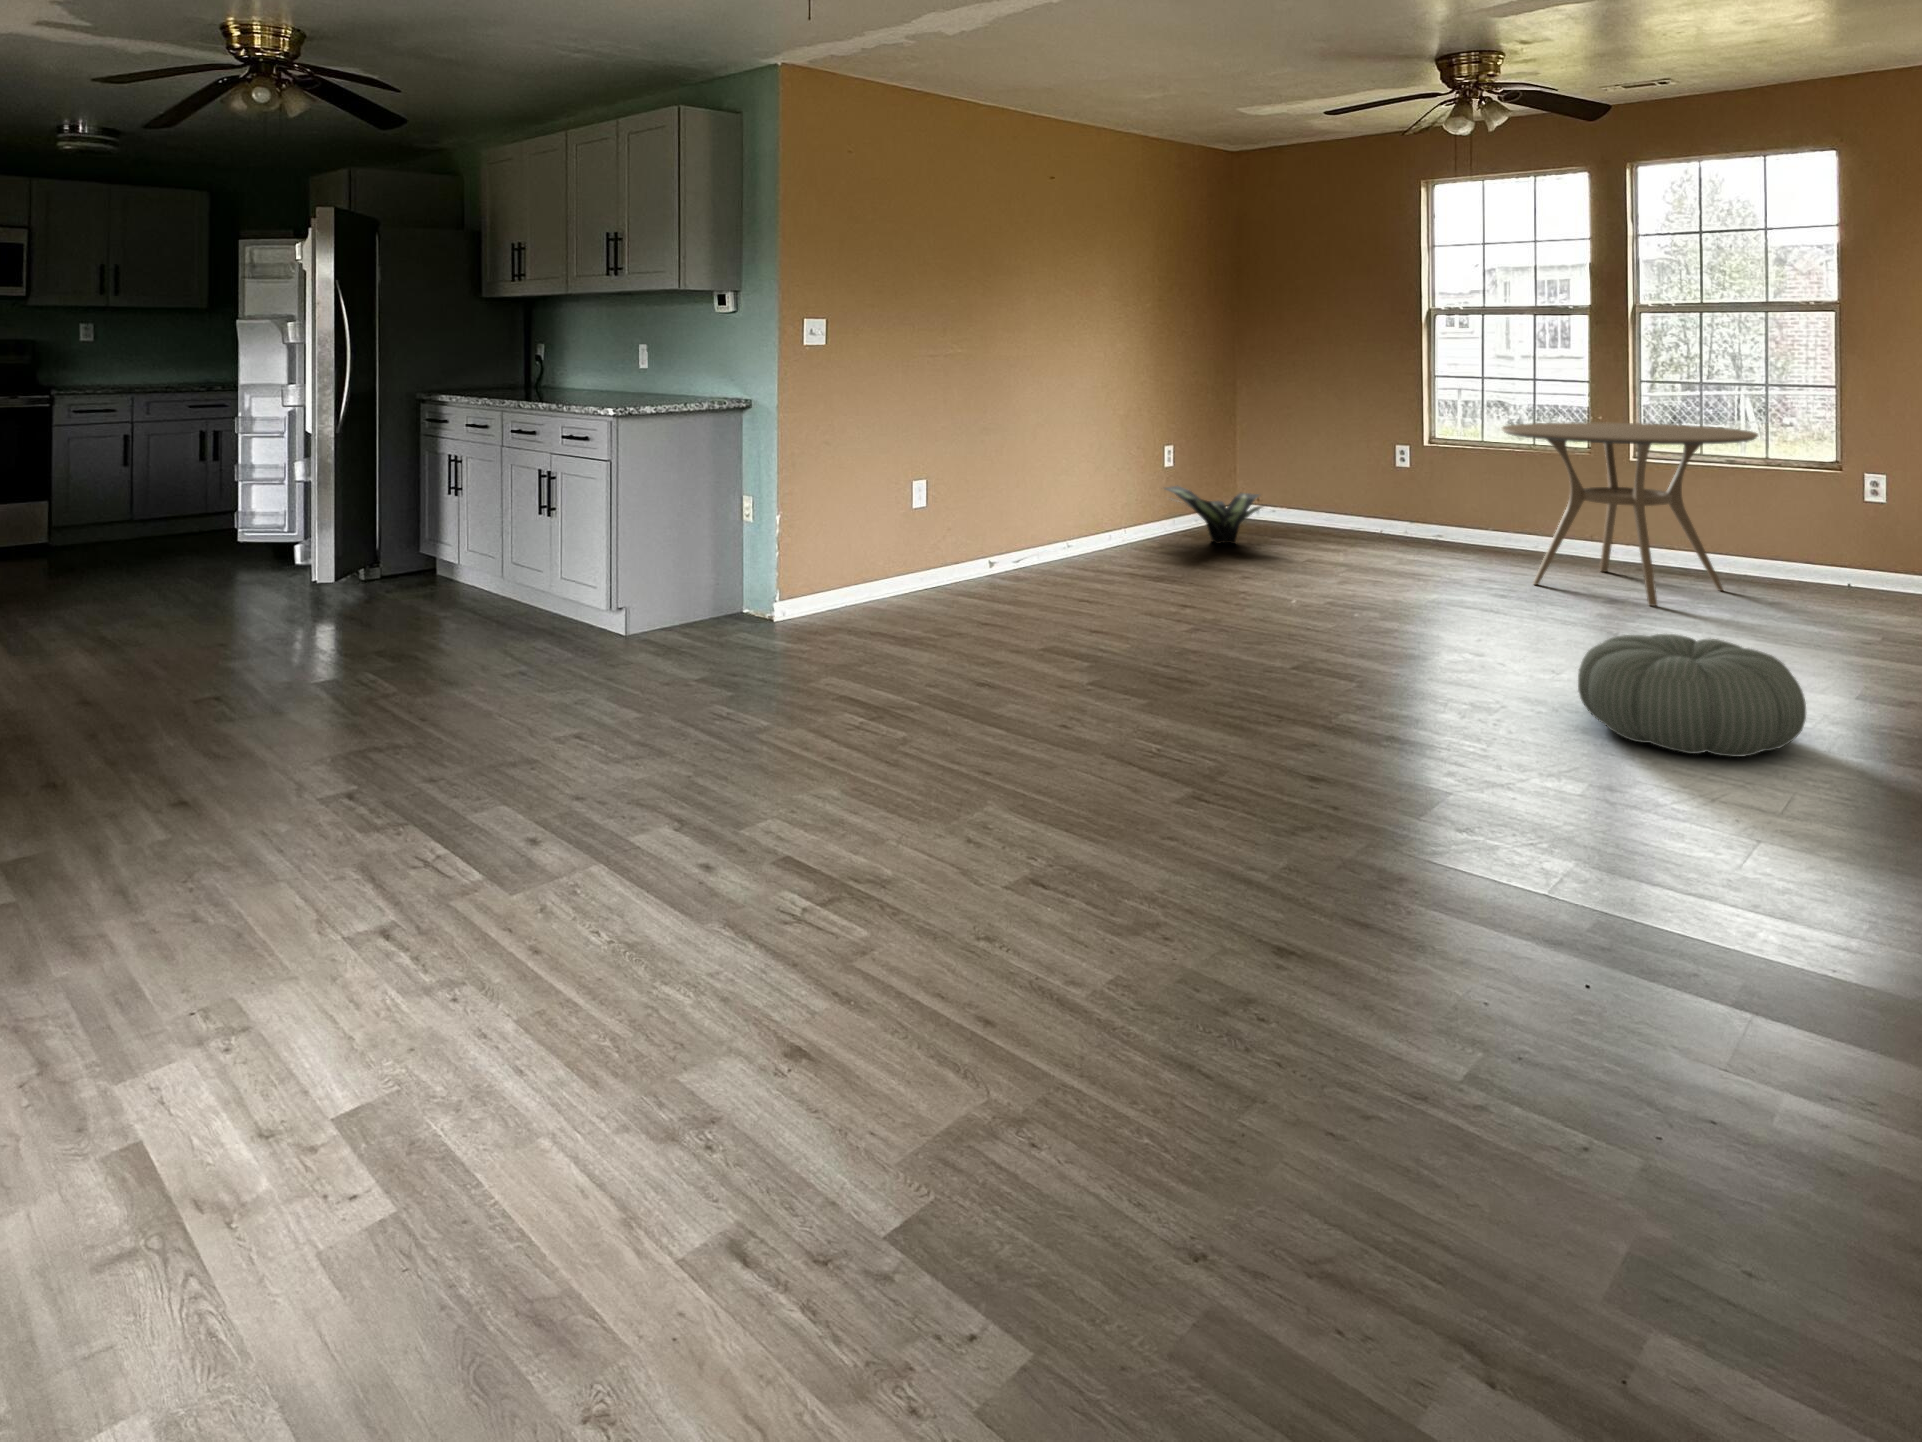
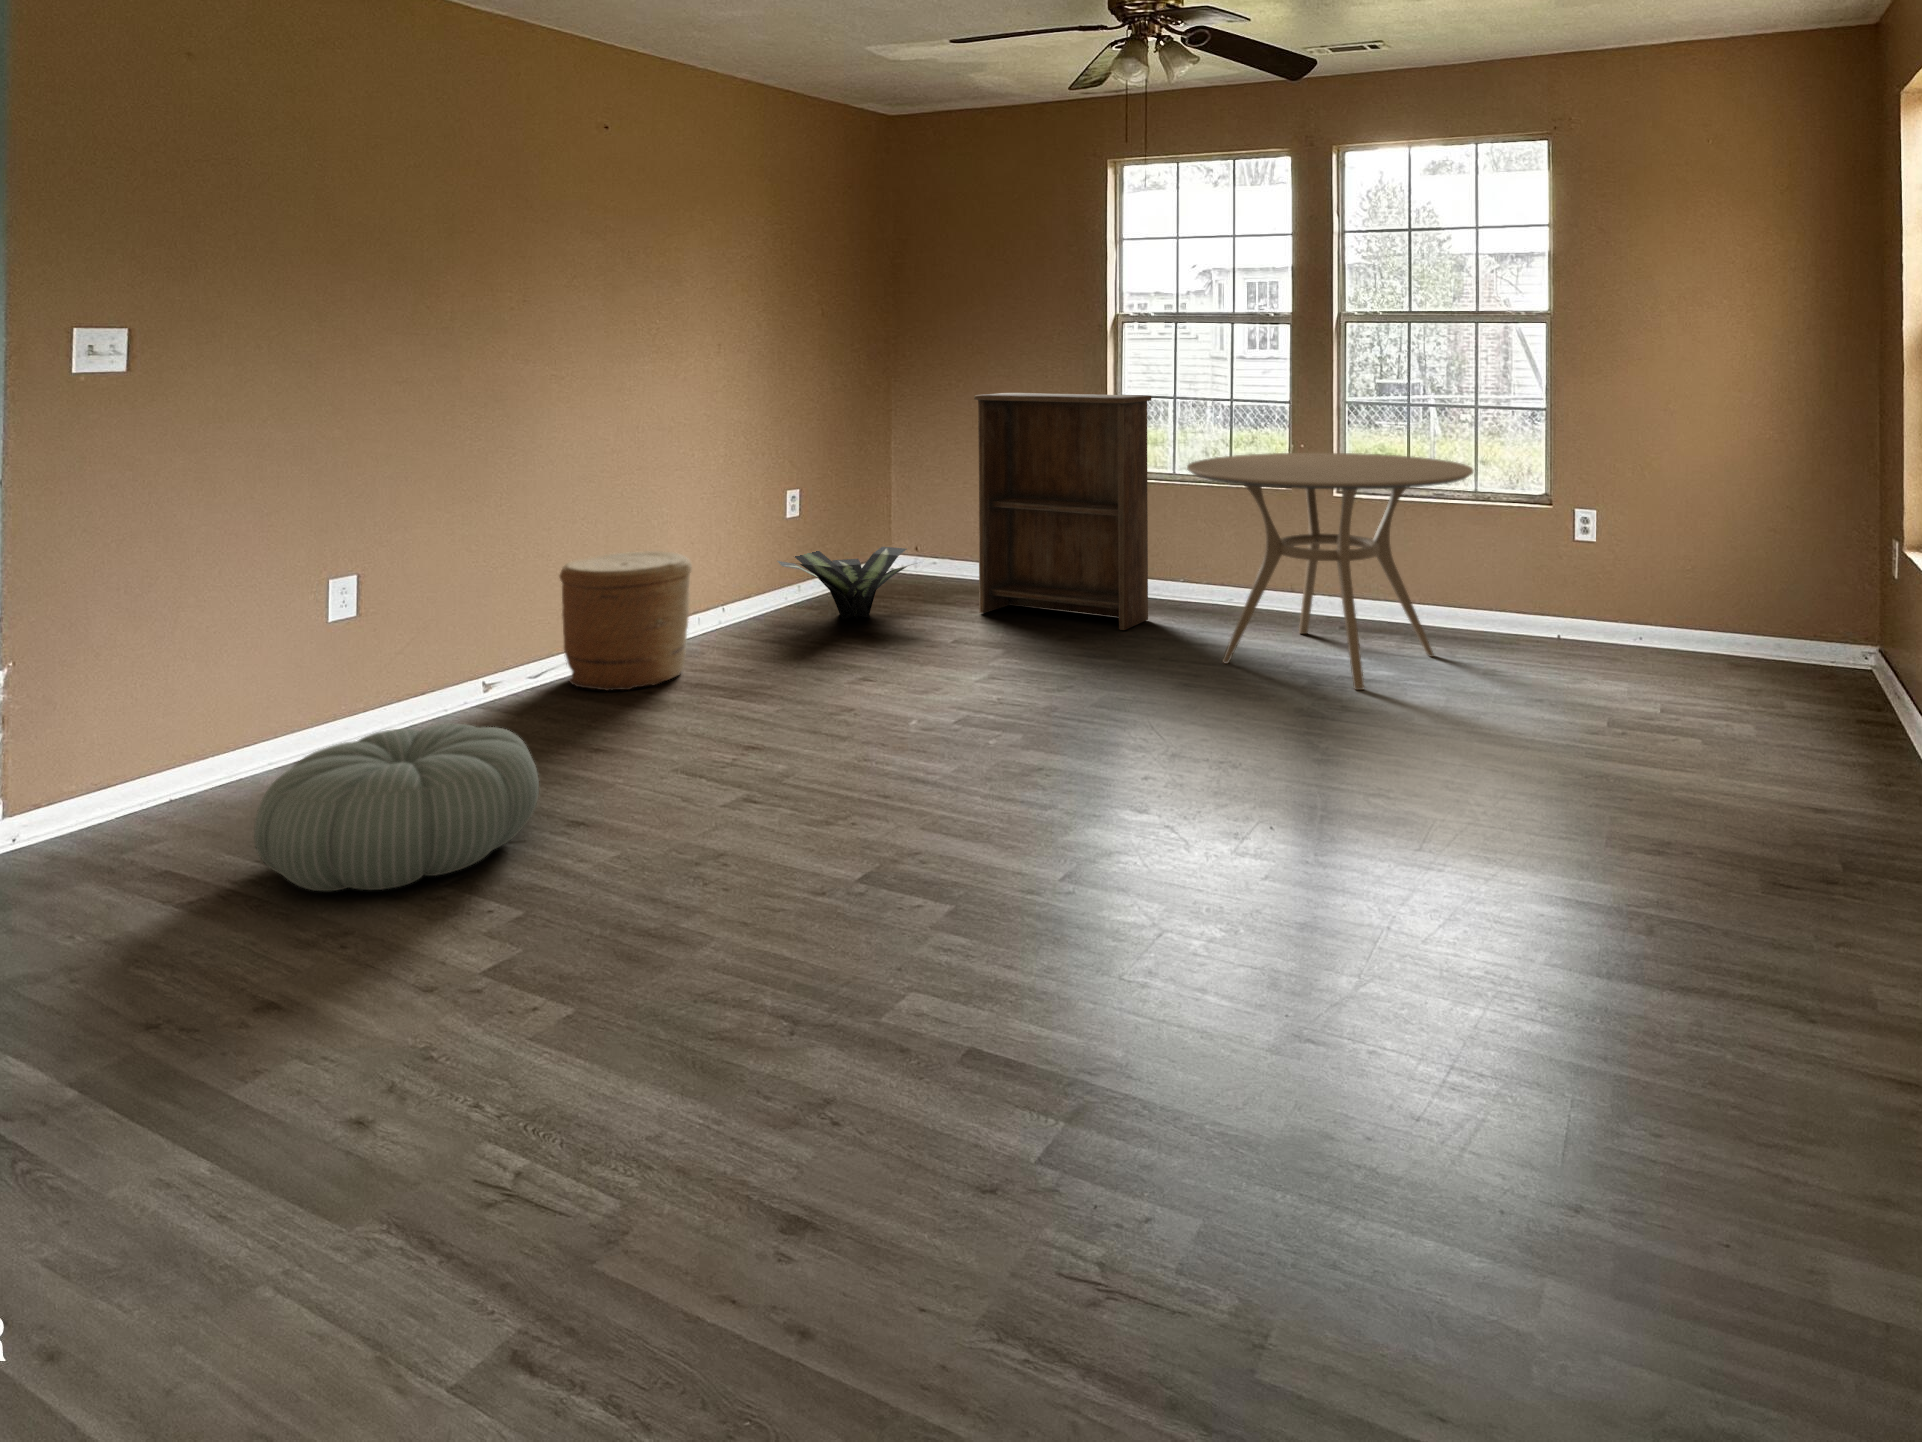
bookshelf: none [1317,373,1467,561] -> present [974,393,1151,630]
woven basket: none [1034,481,1121,574] -> present [560,551,692,691]
pouf: present [1578,634,1806,757] -> present [254,723,539,891]

